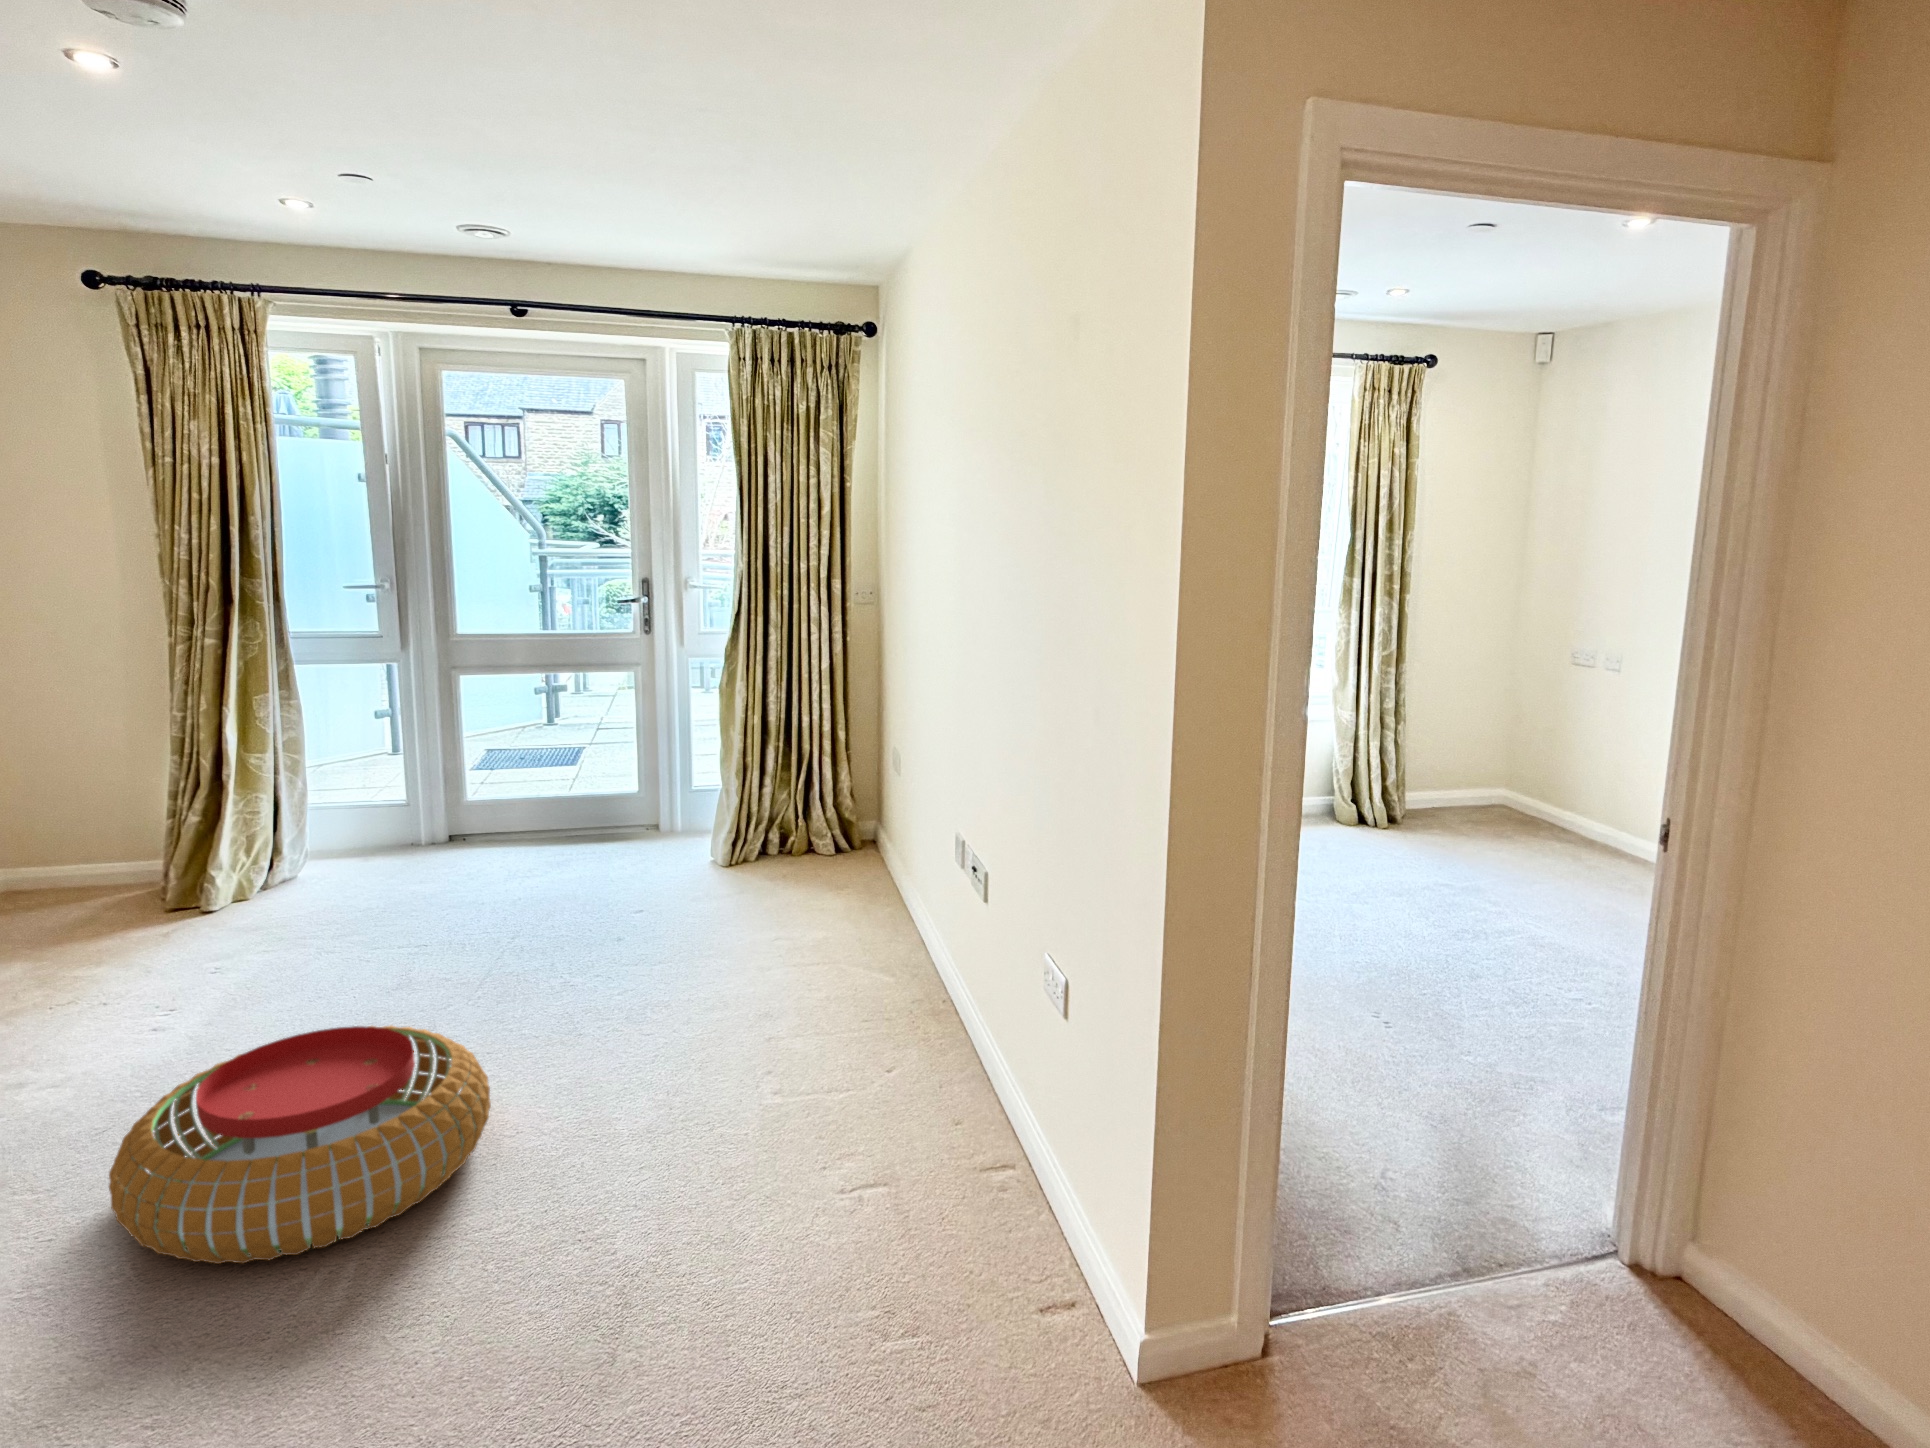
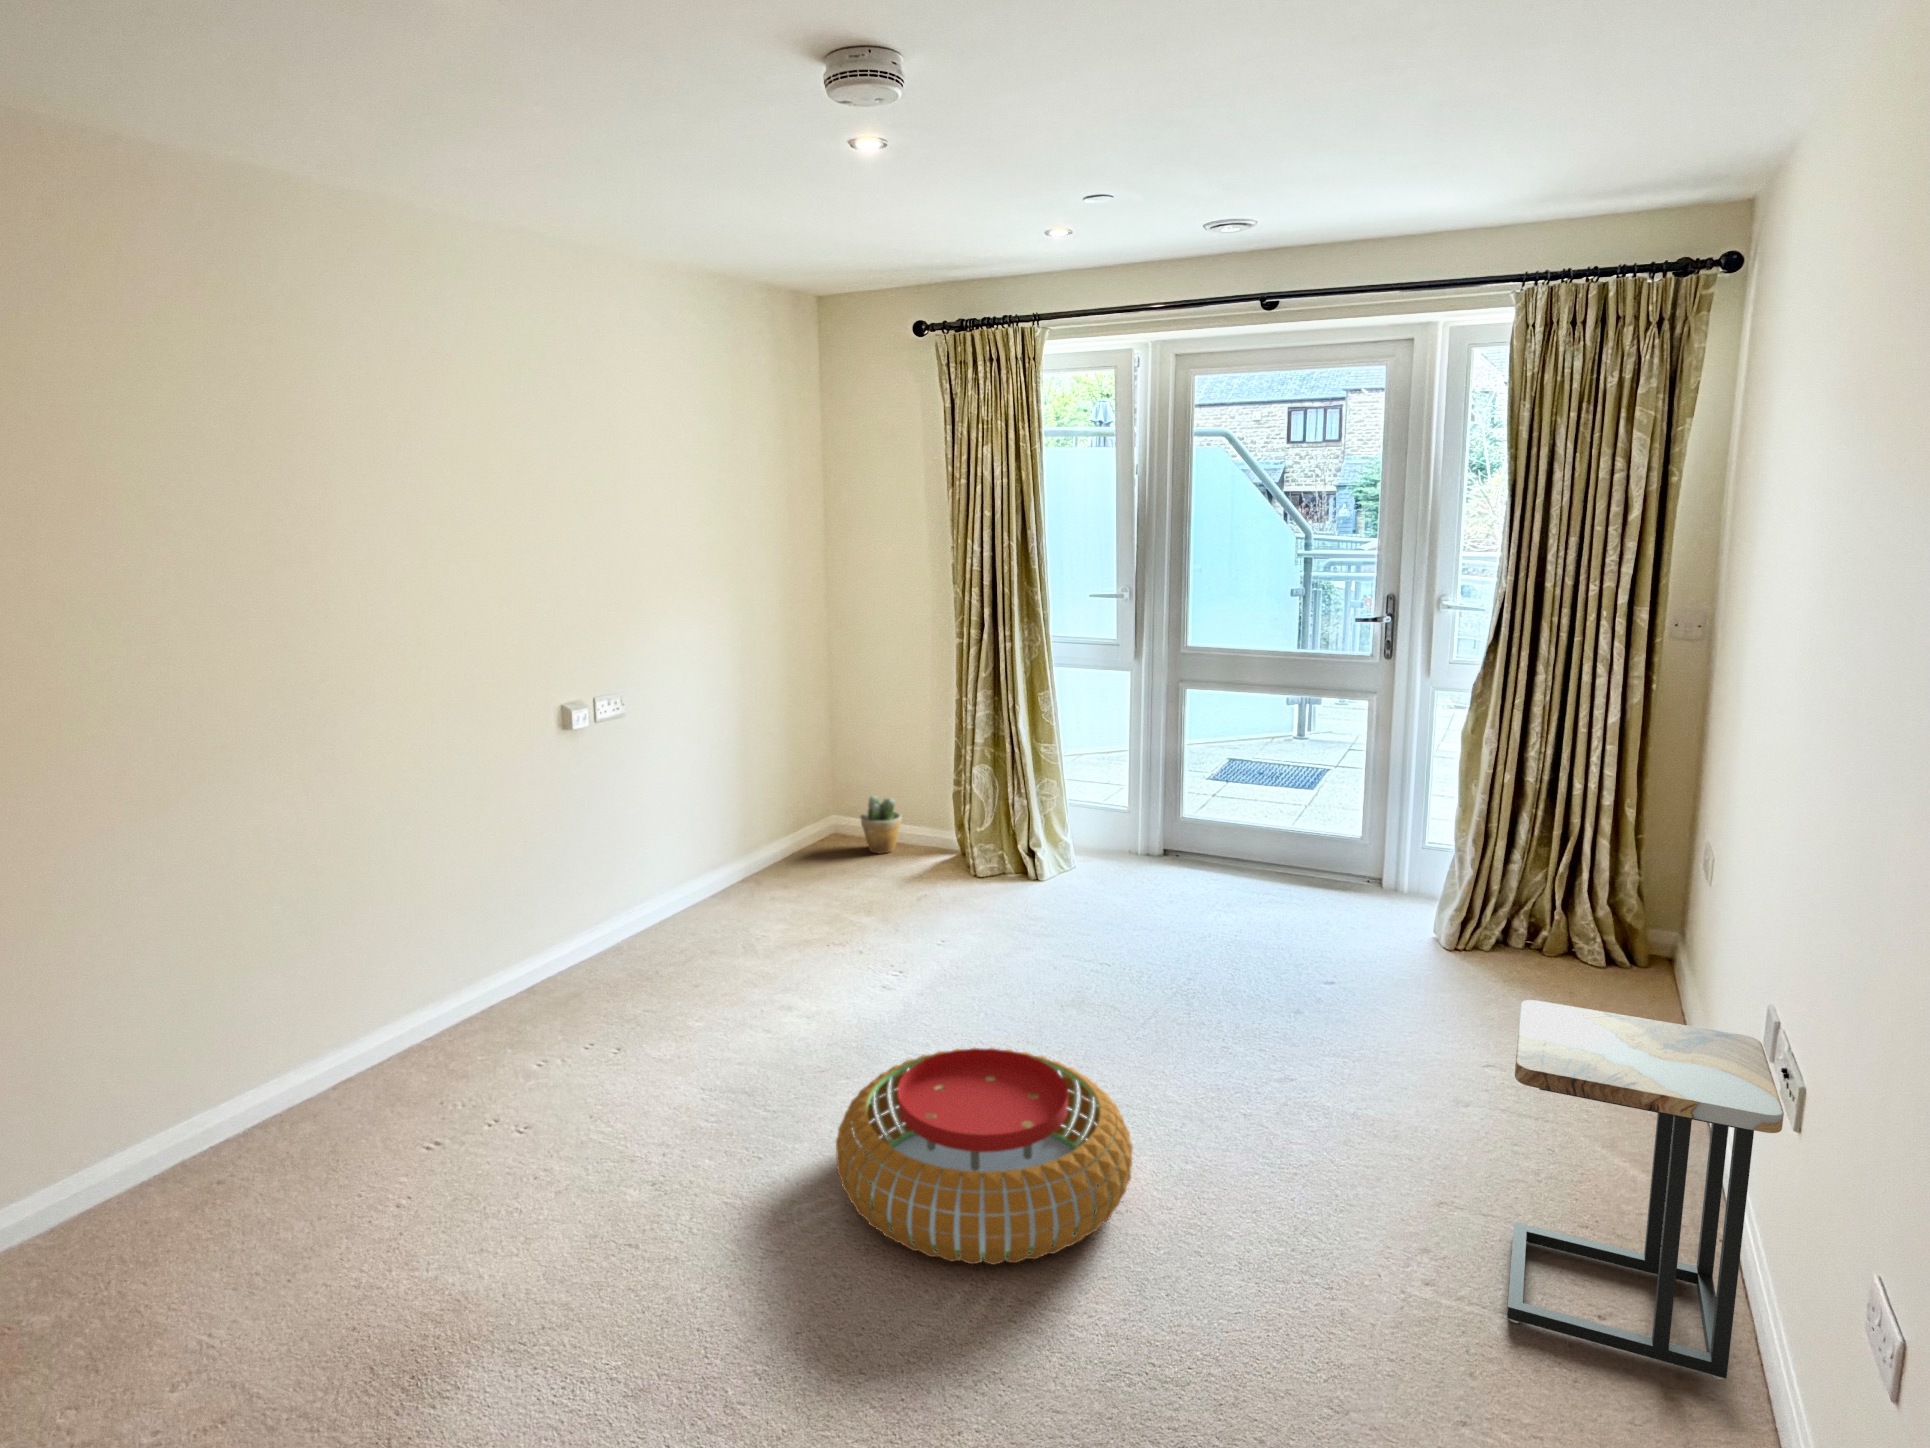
potted plant: none [42,830,108,899] -> present [861,796,902,853]
side table: none [809,848,985,1102] -> present [1507,1000,1784,1379]

